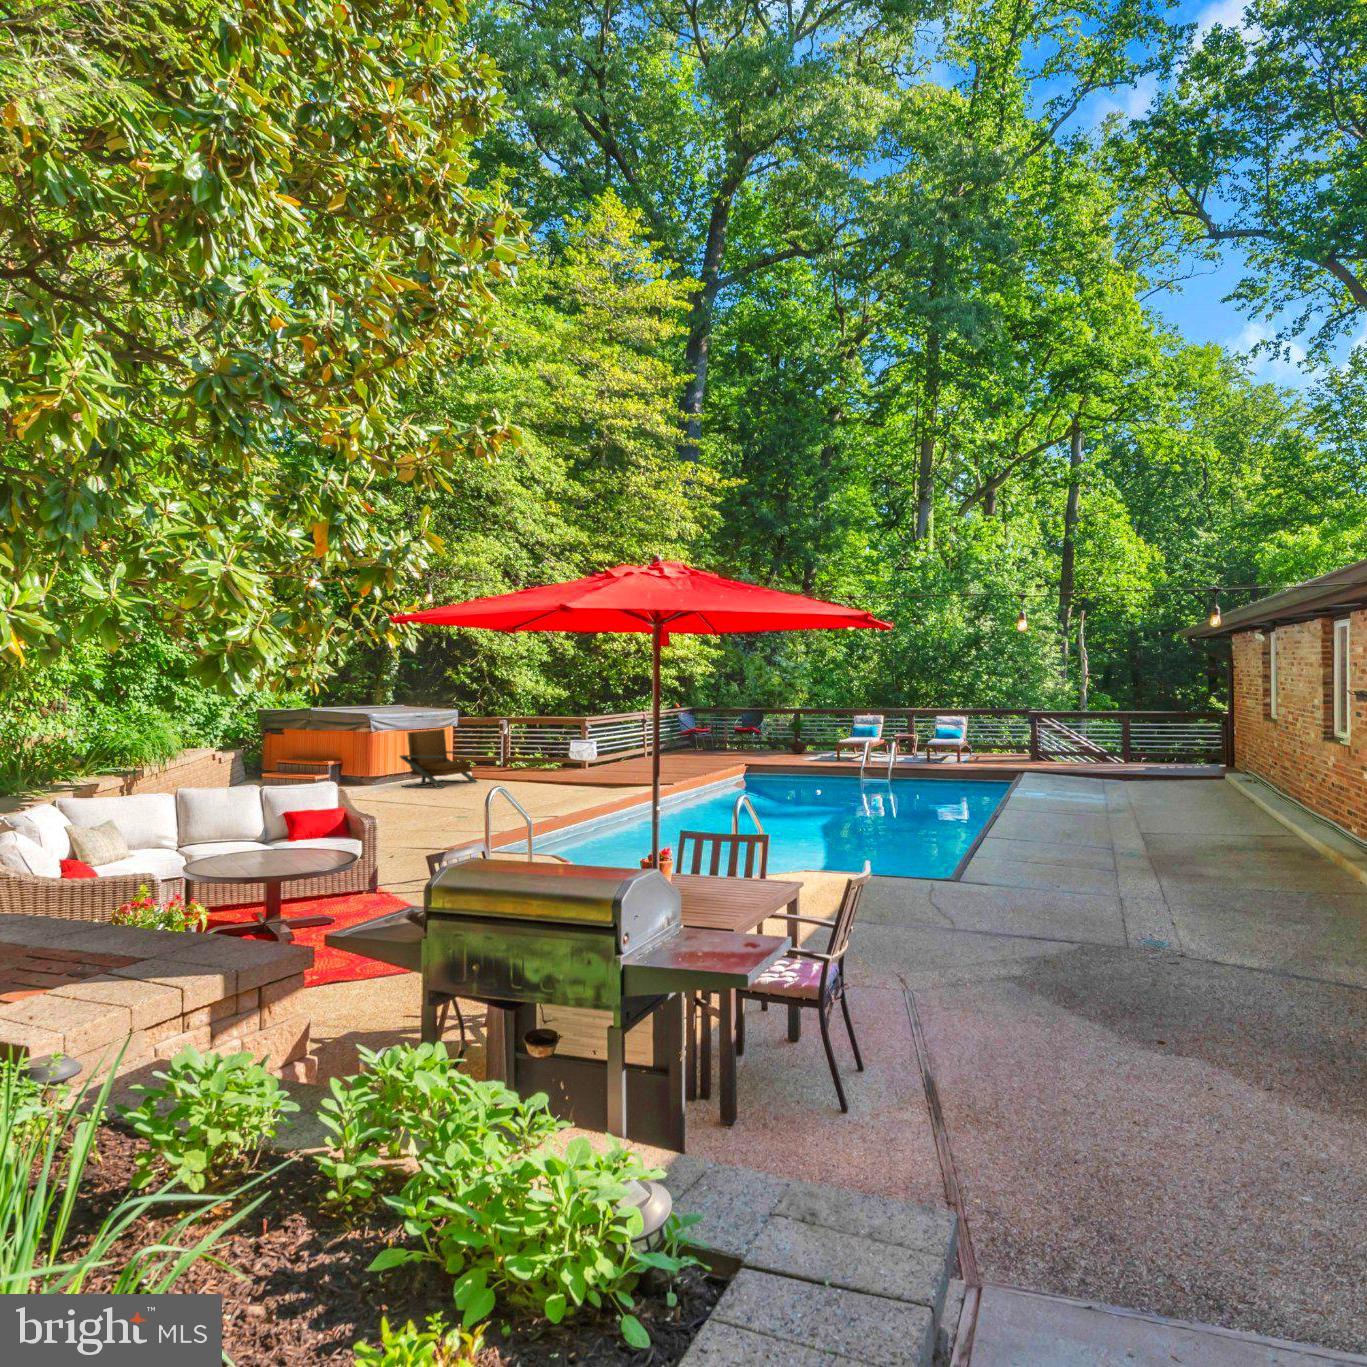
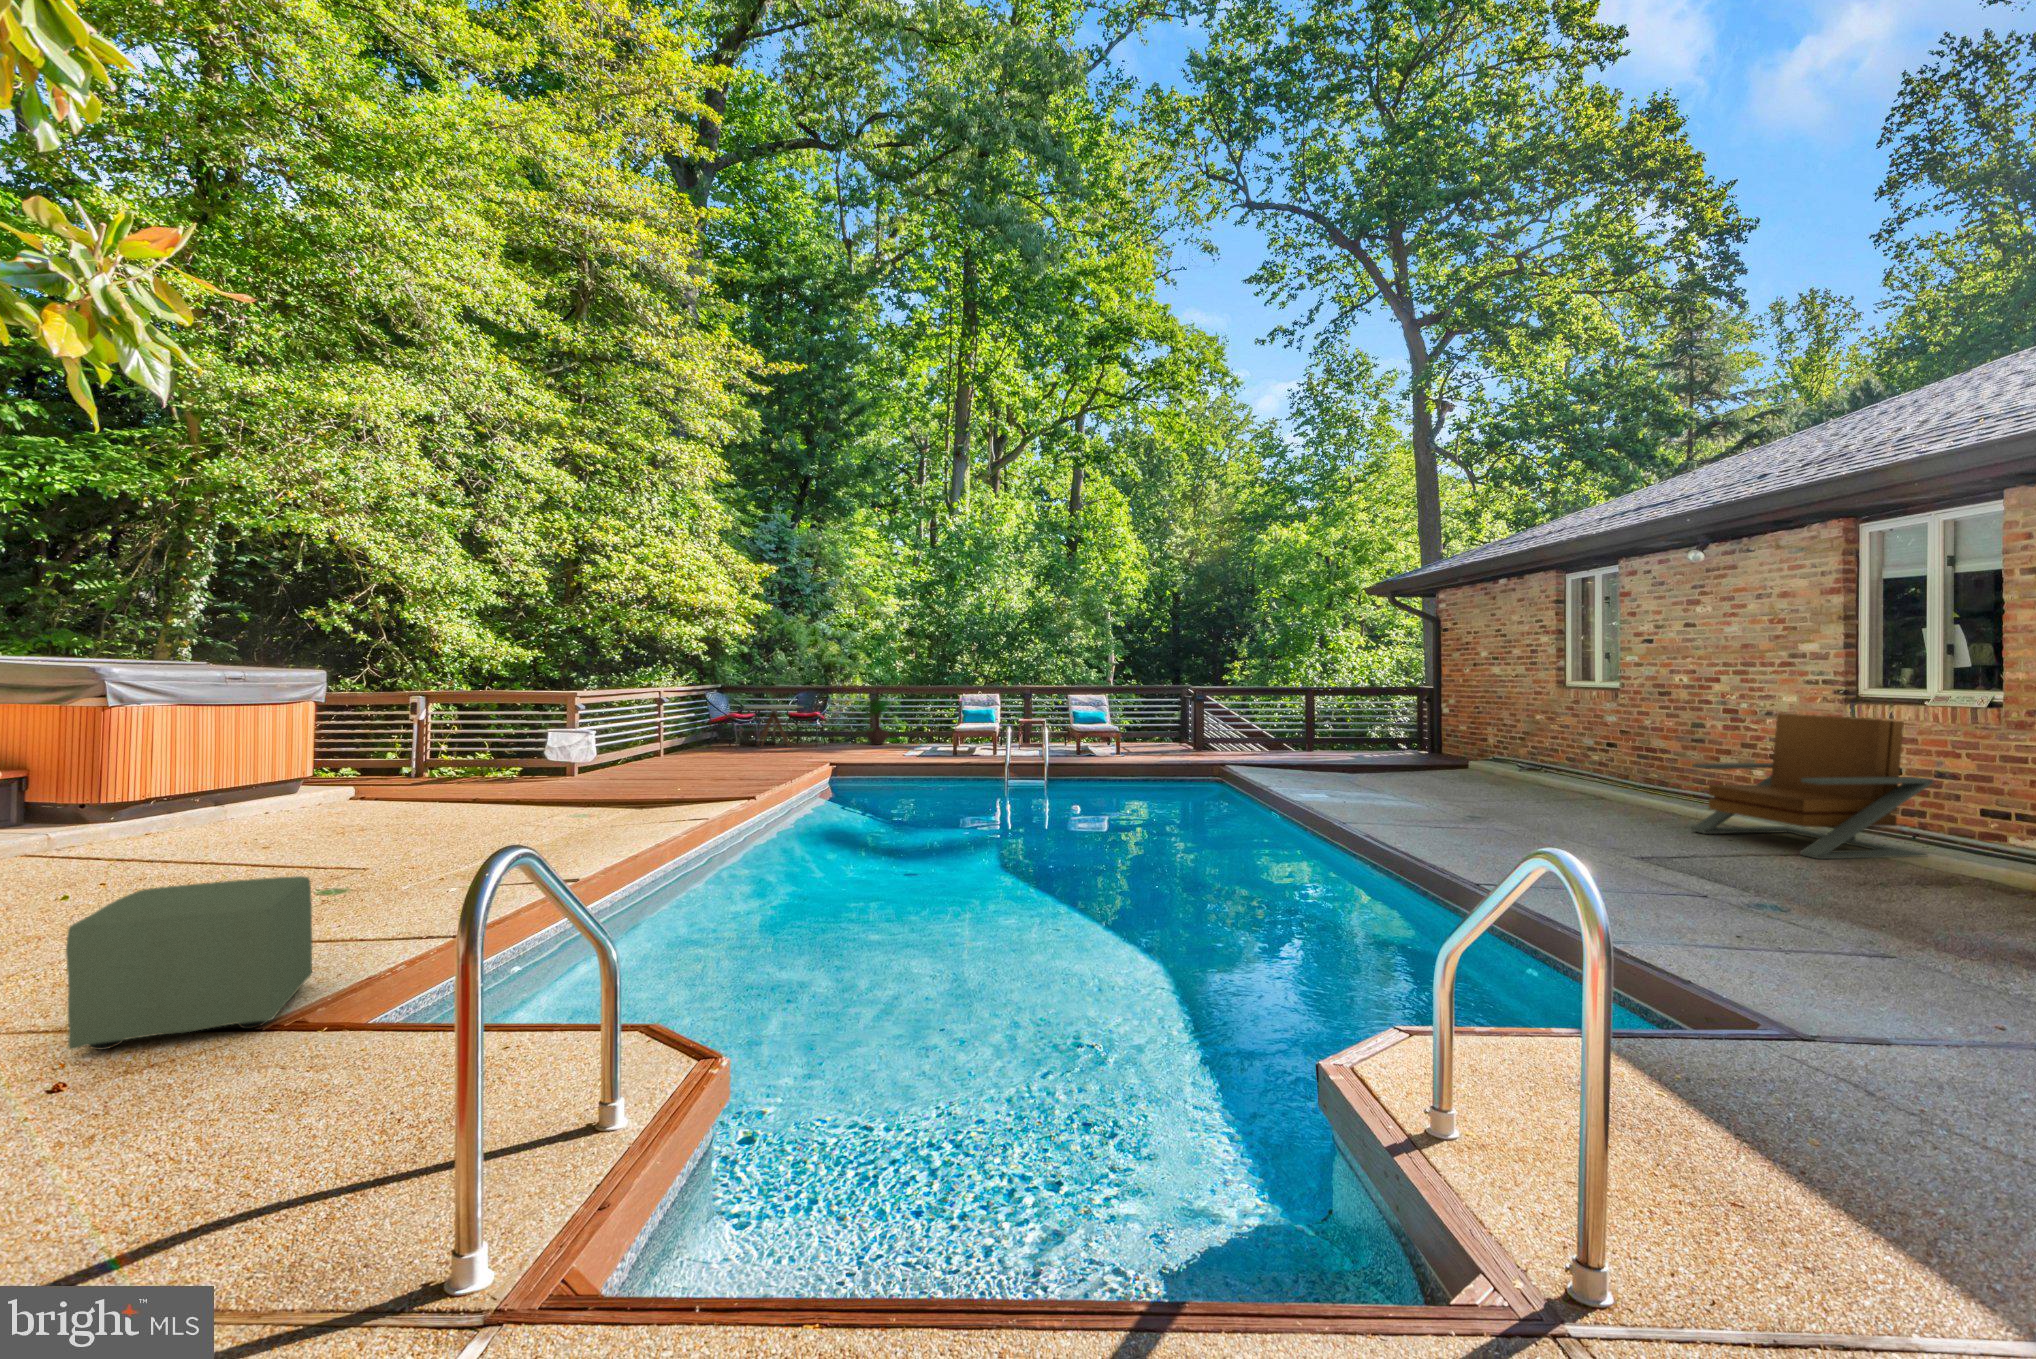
round table: none [702,724,745,755] -> present [745,705,802,747]
lounge chair: present [400,729,477,789] -> present [1691,713,1933,859]
ottoman: none [410,790,468,836] -> present [66,876,312,1050]

